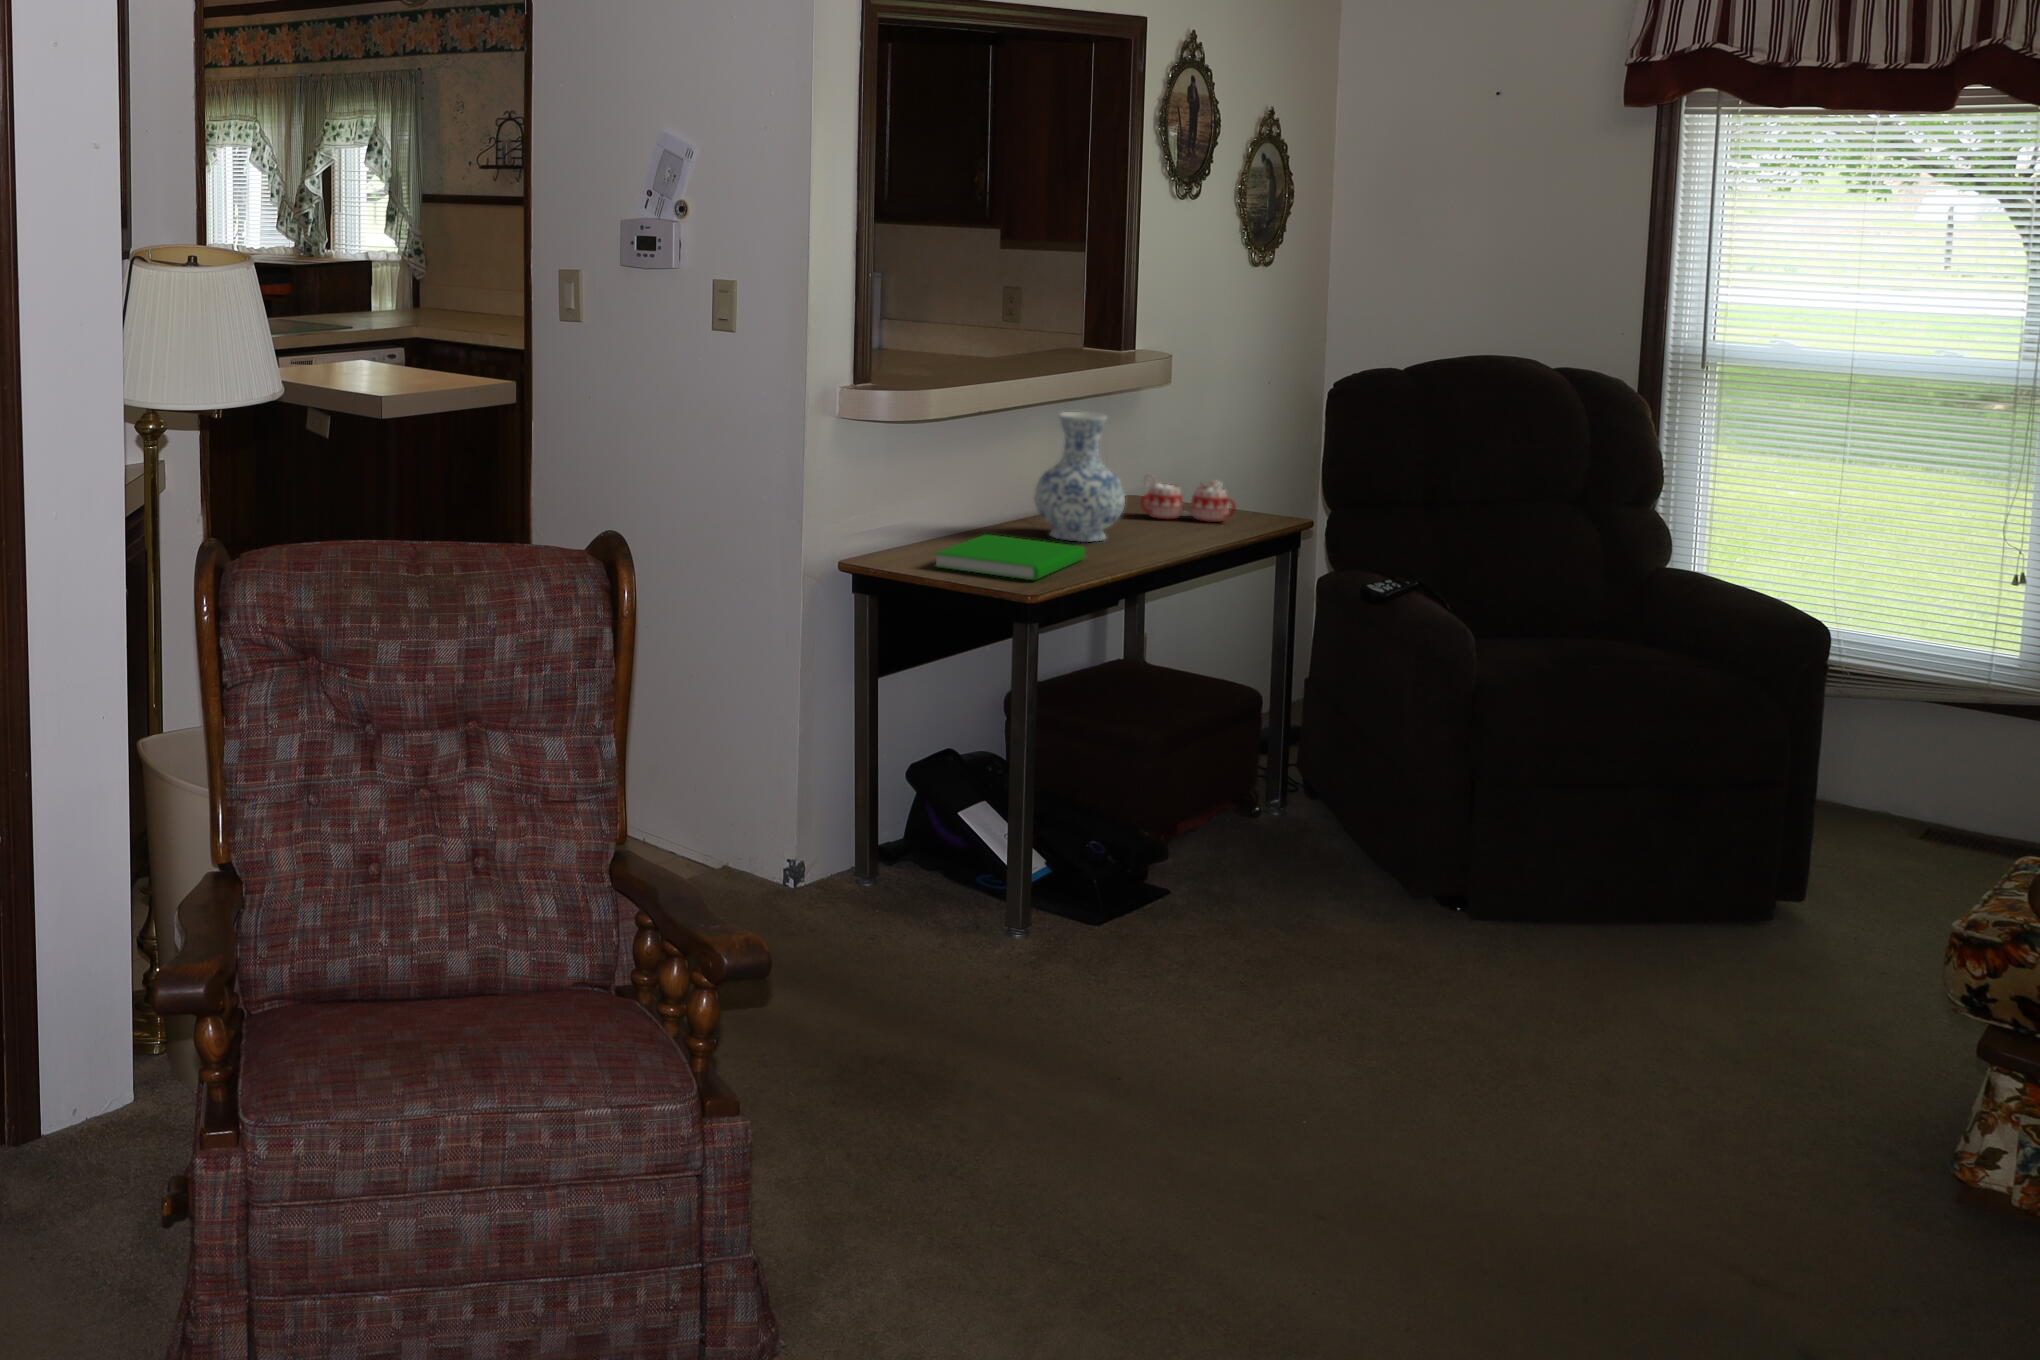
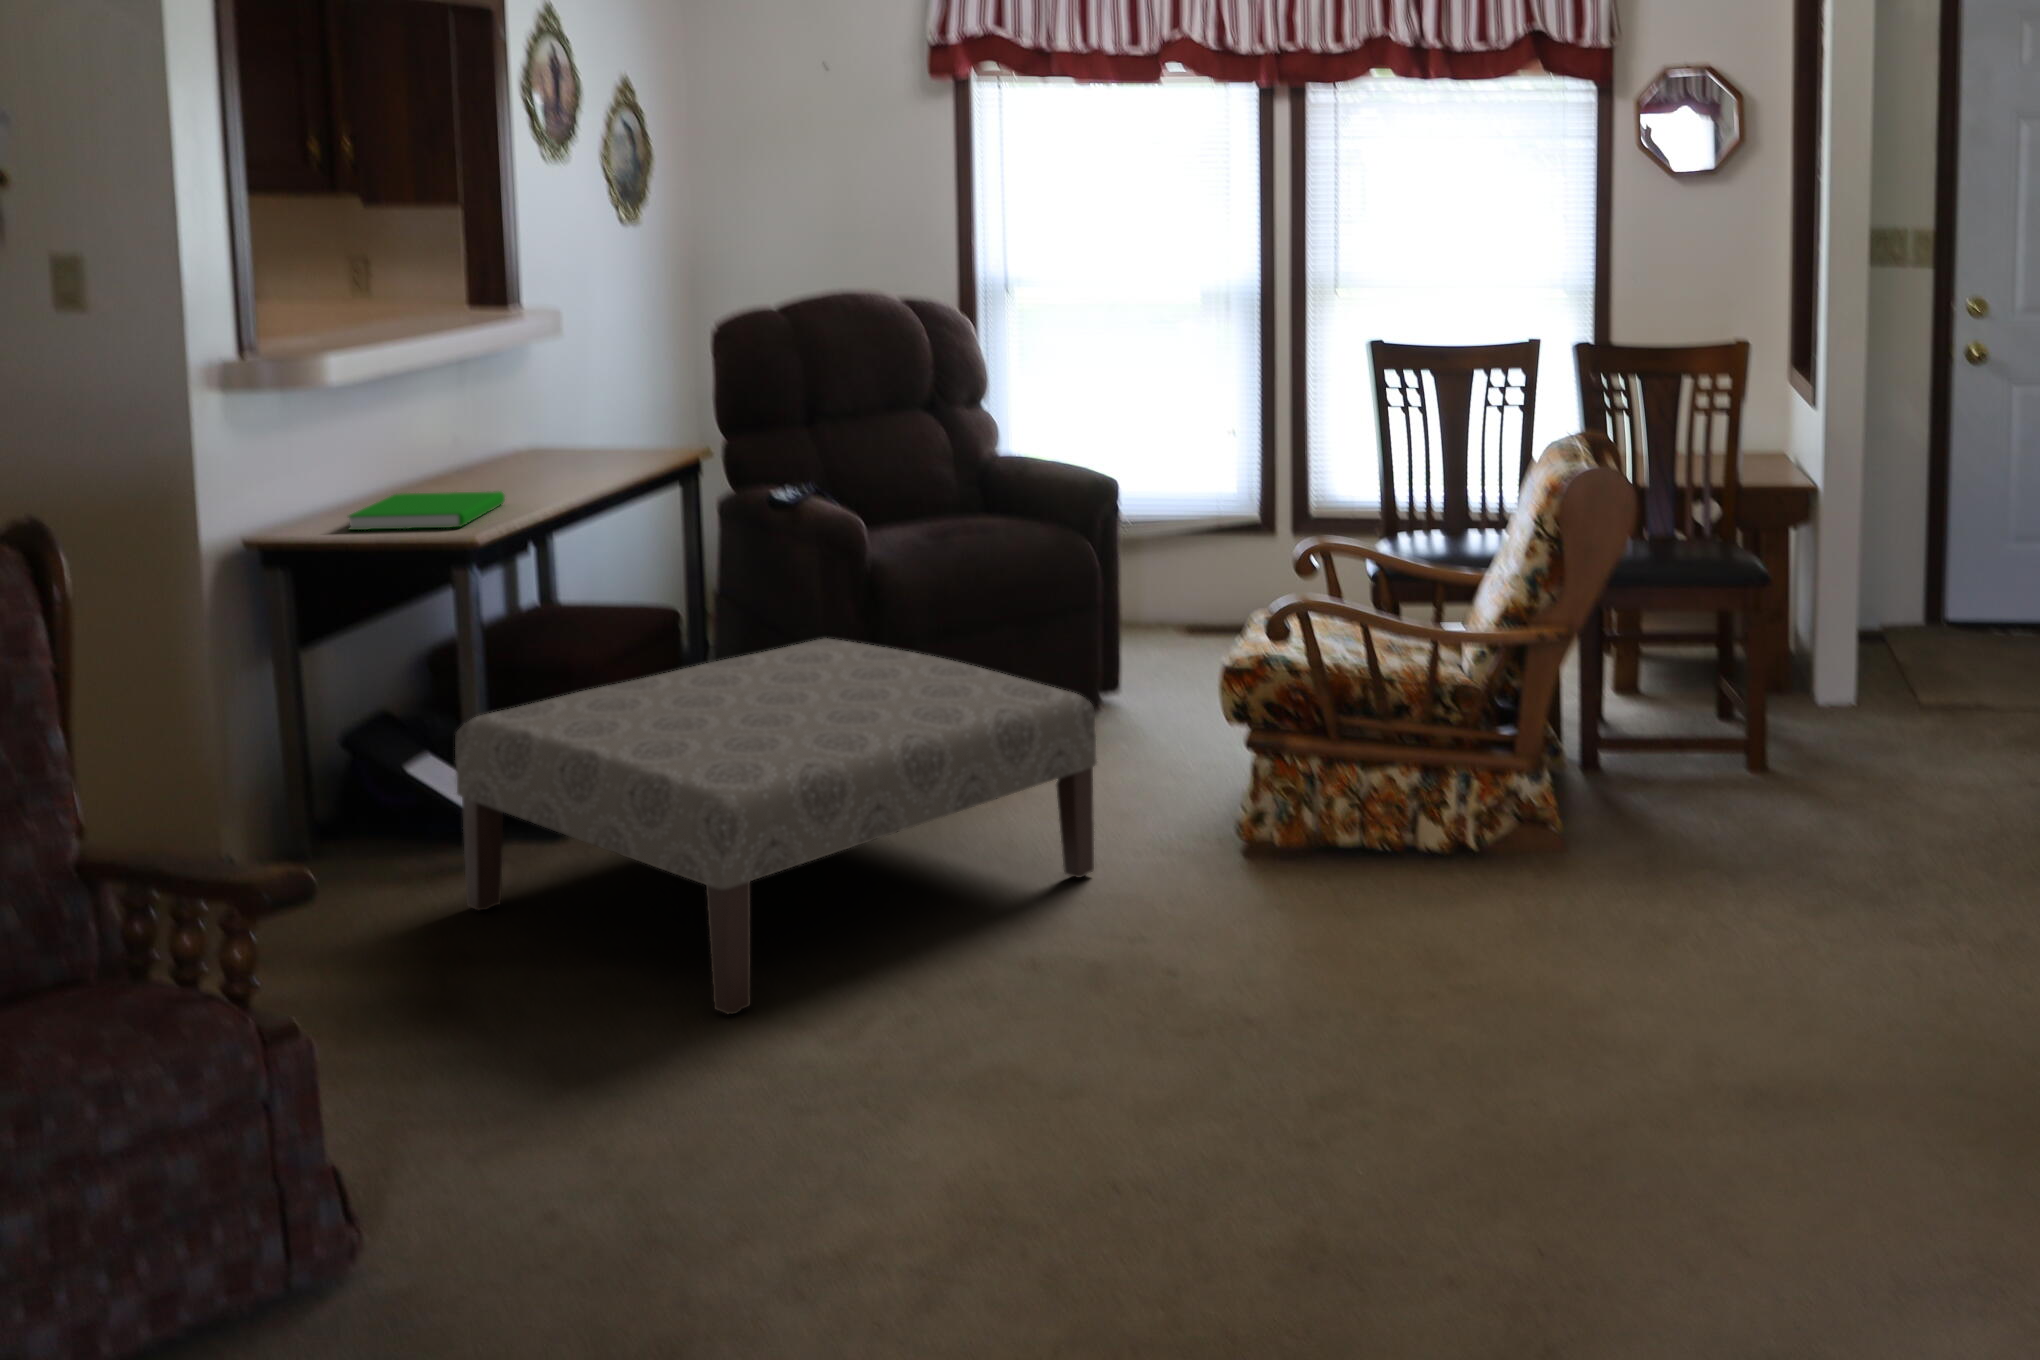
vase: present [1034,412,1125,542] -> none [441,366,536,490]
mug: present [1141,475,1236,522] -> none [547,420,640,461]
ottoman: none [999,772,1778,1222] -> present [455,639,1097,1014]

